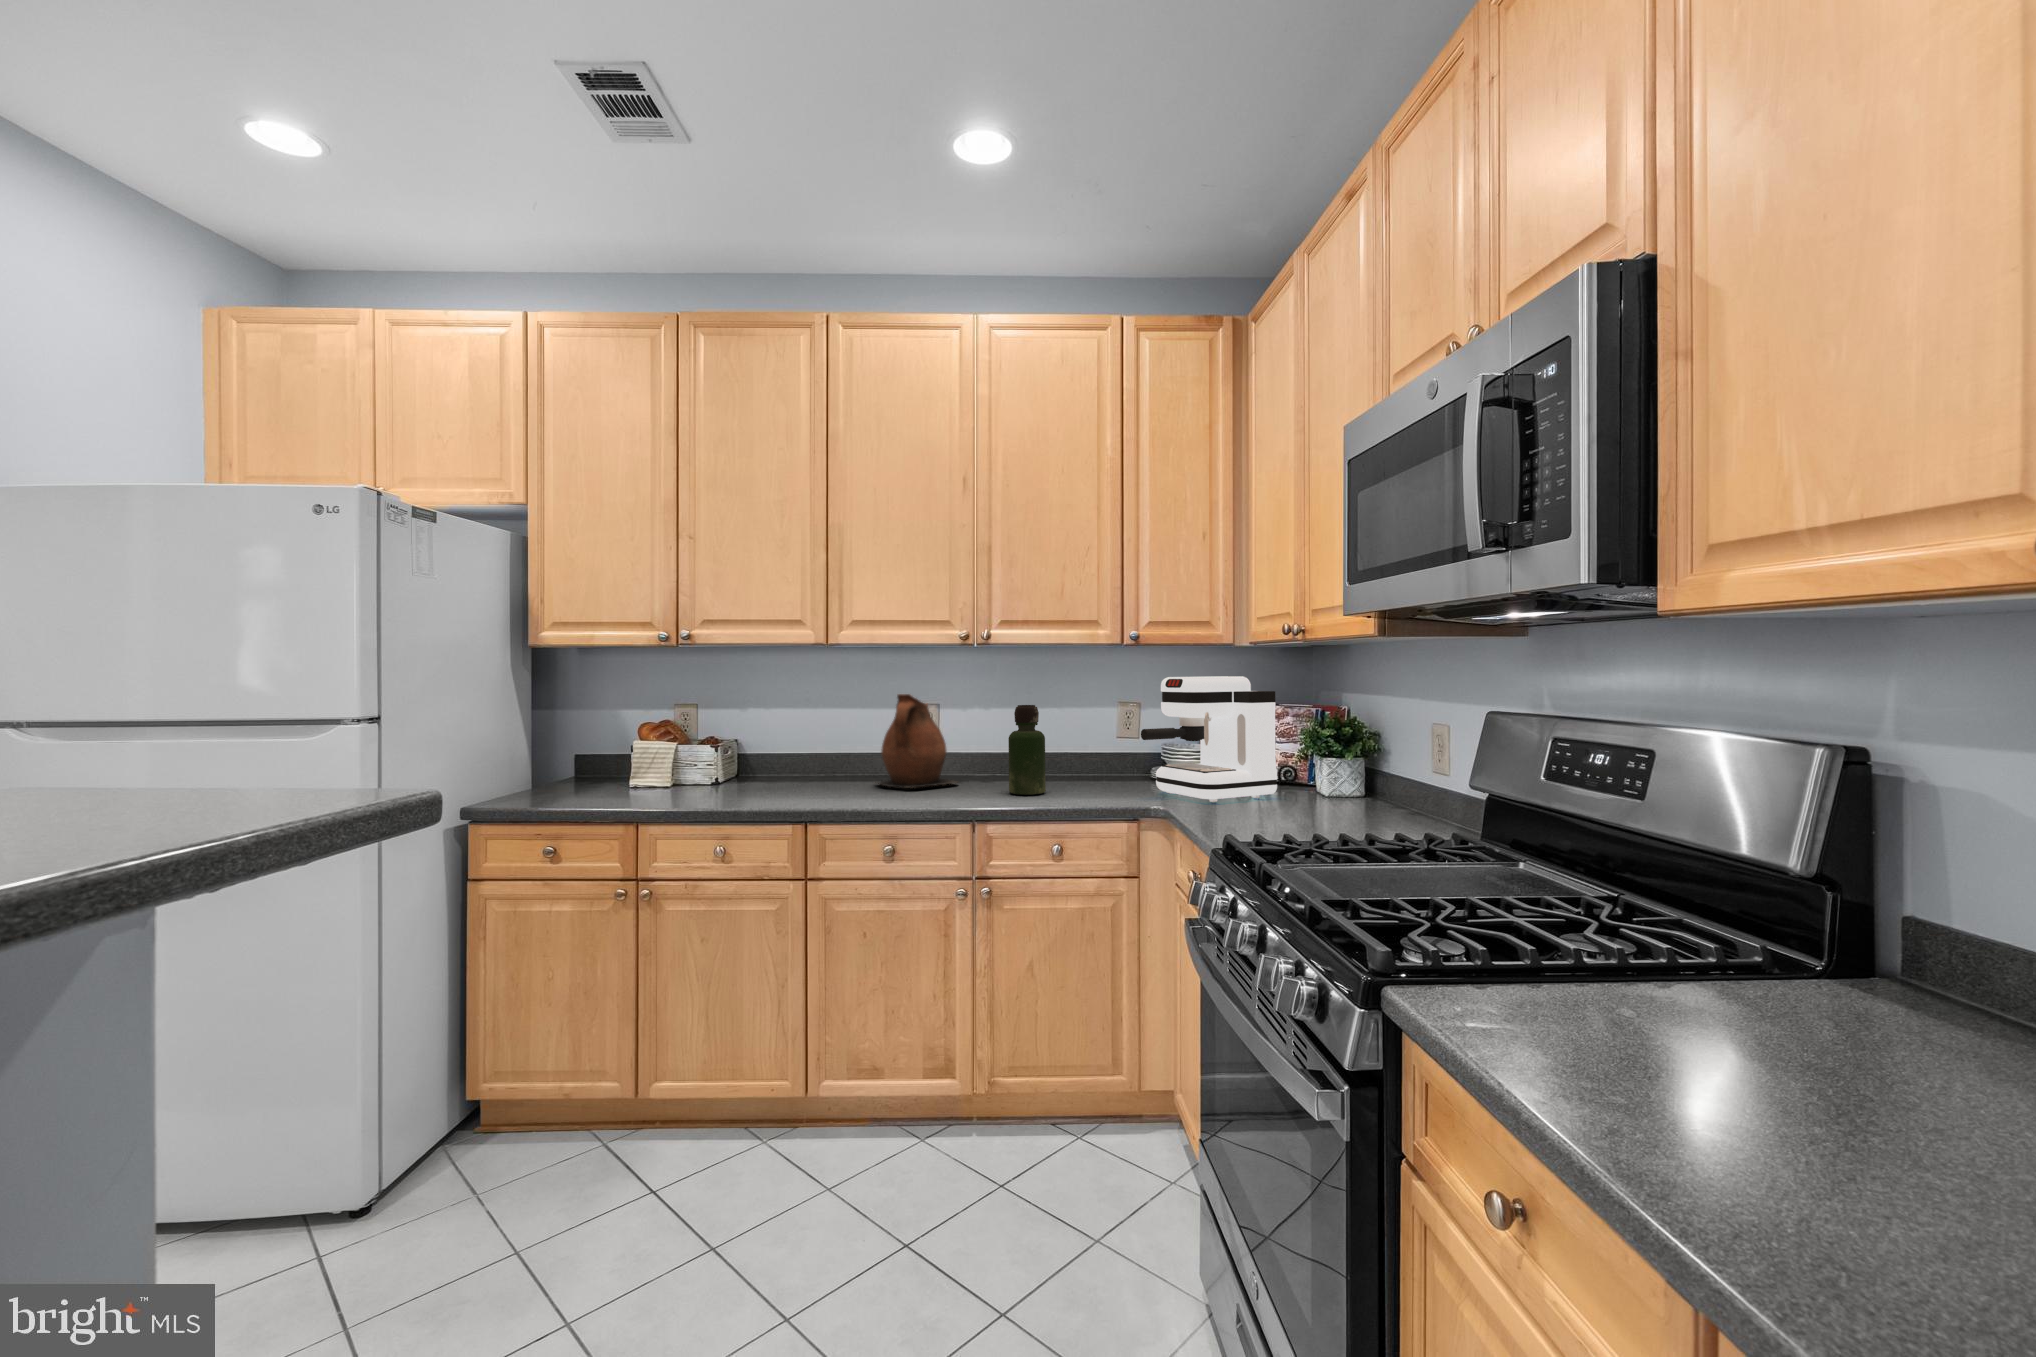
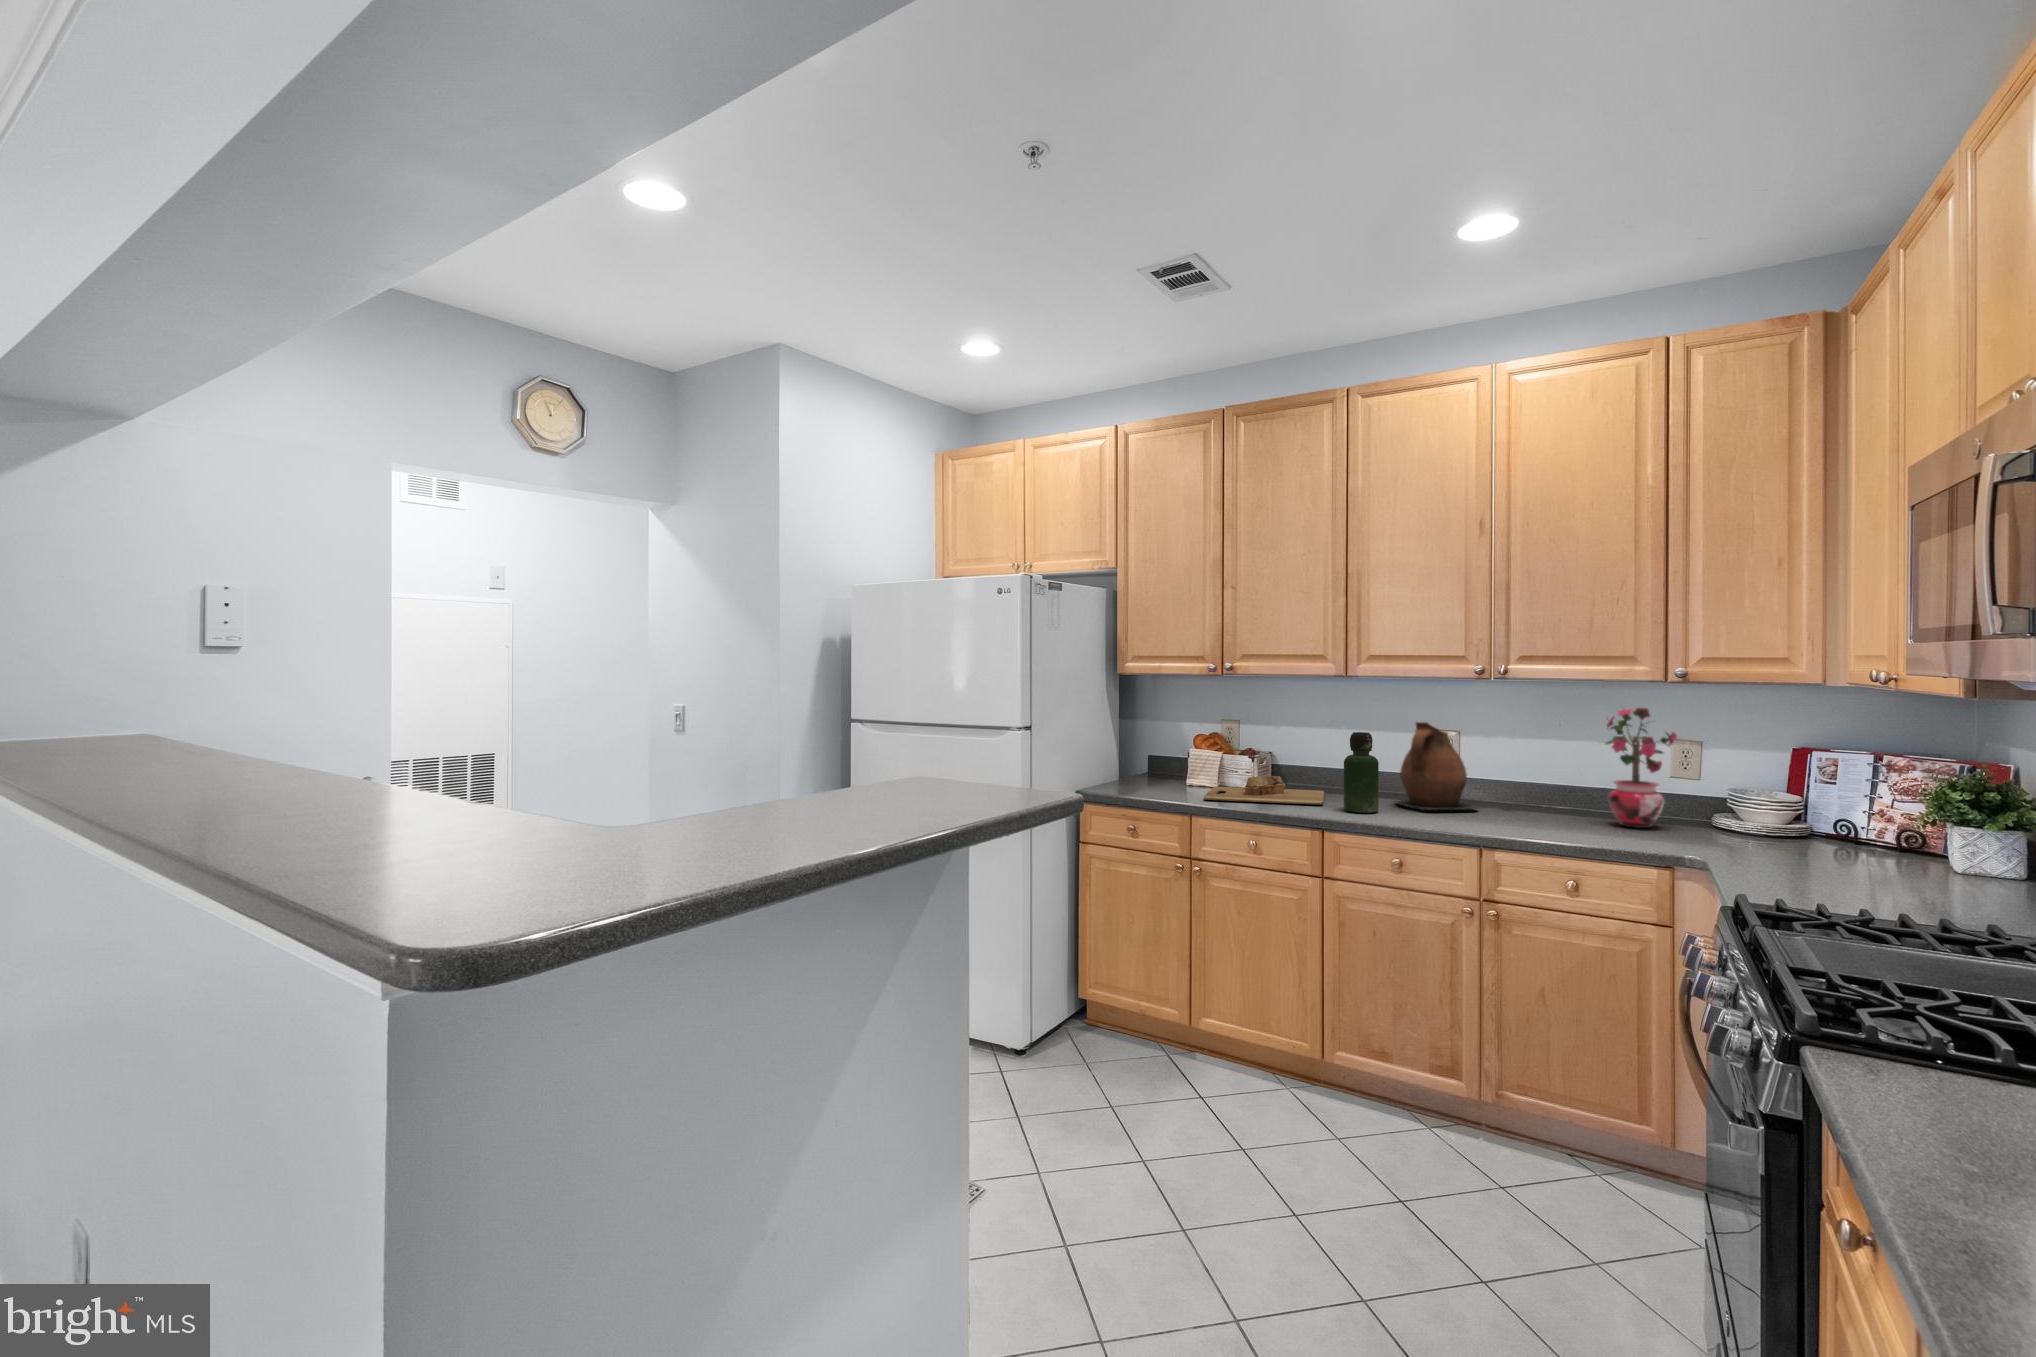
potted plant: none [1062,669,1128,786] -> present [1605,708,1677,828]
coffee maker: present [1141,676,1277,802] -> none [1678,718,1870,862]
bottle: present [1008,705,1046,795] -> present [1344,732,1379,813]
cutting board: none [654,765,801,801] -> present [1204,776,1324,805]

